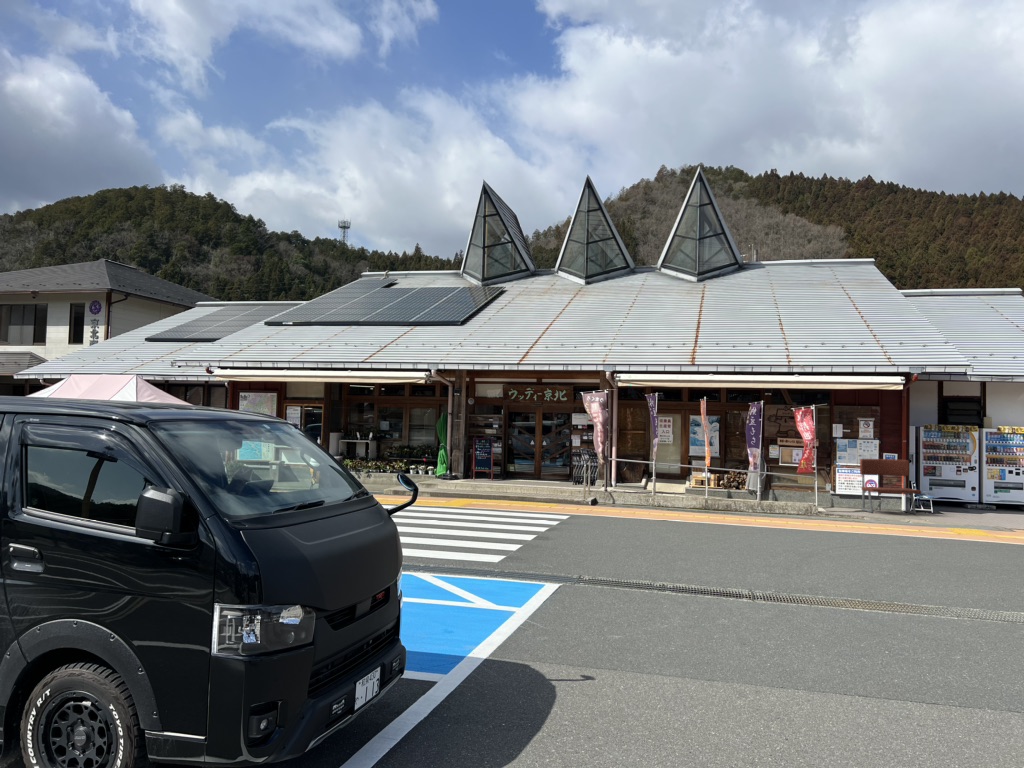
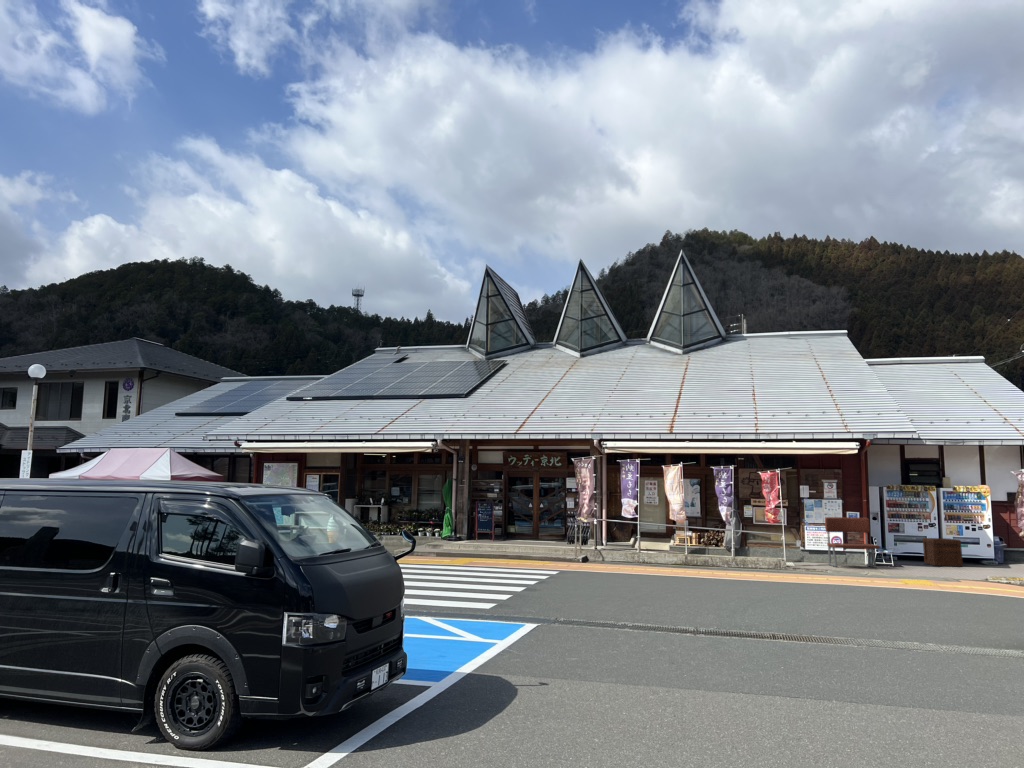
wooden crate: none [962,482,1008,514] -> present [923,538,963,567]

